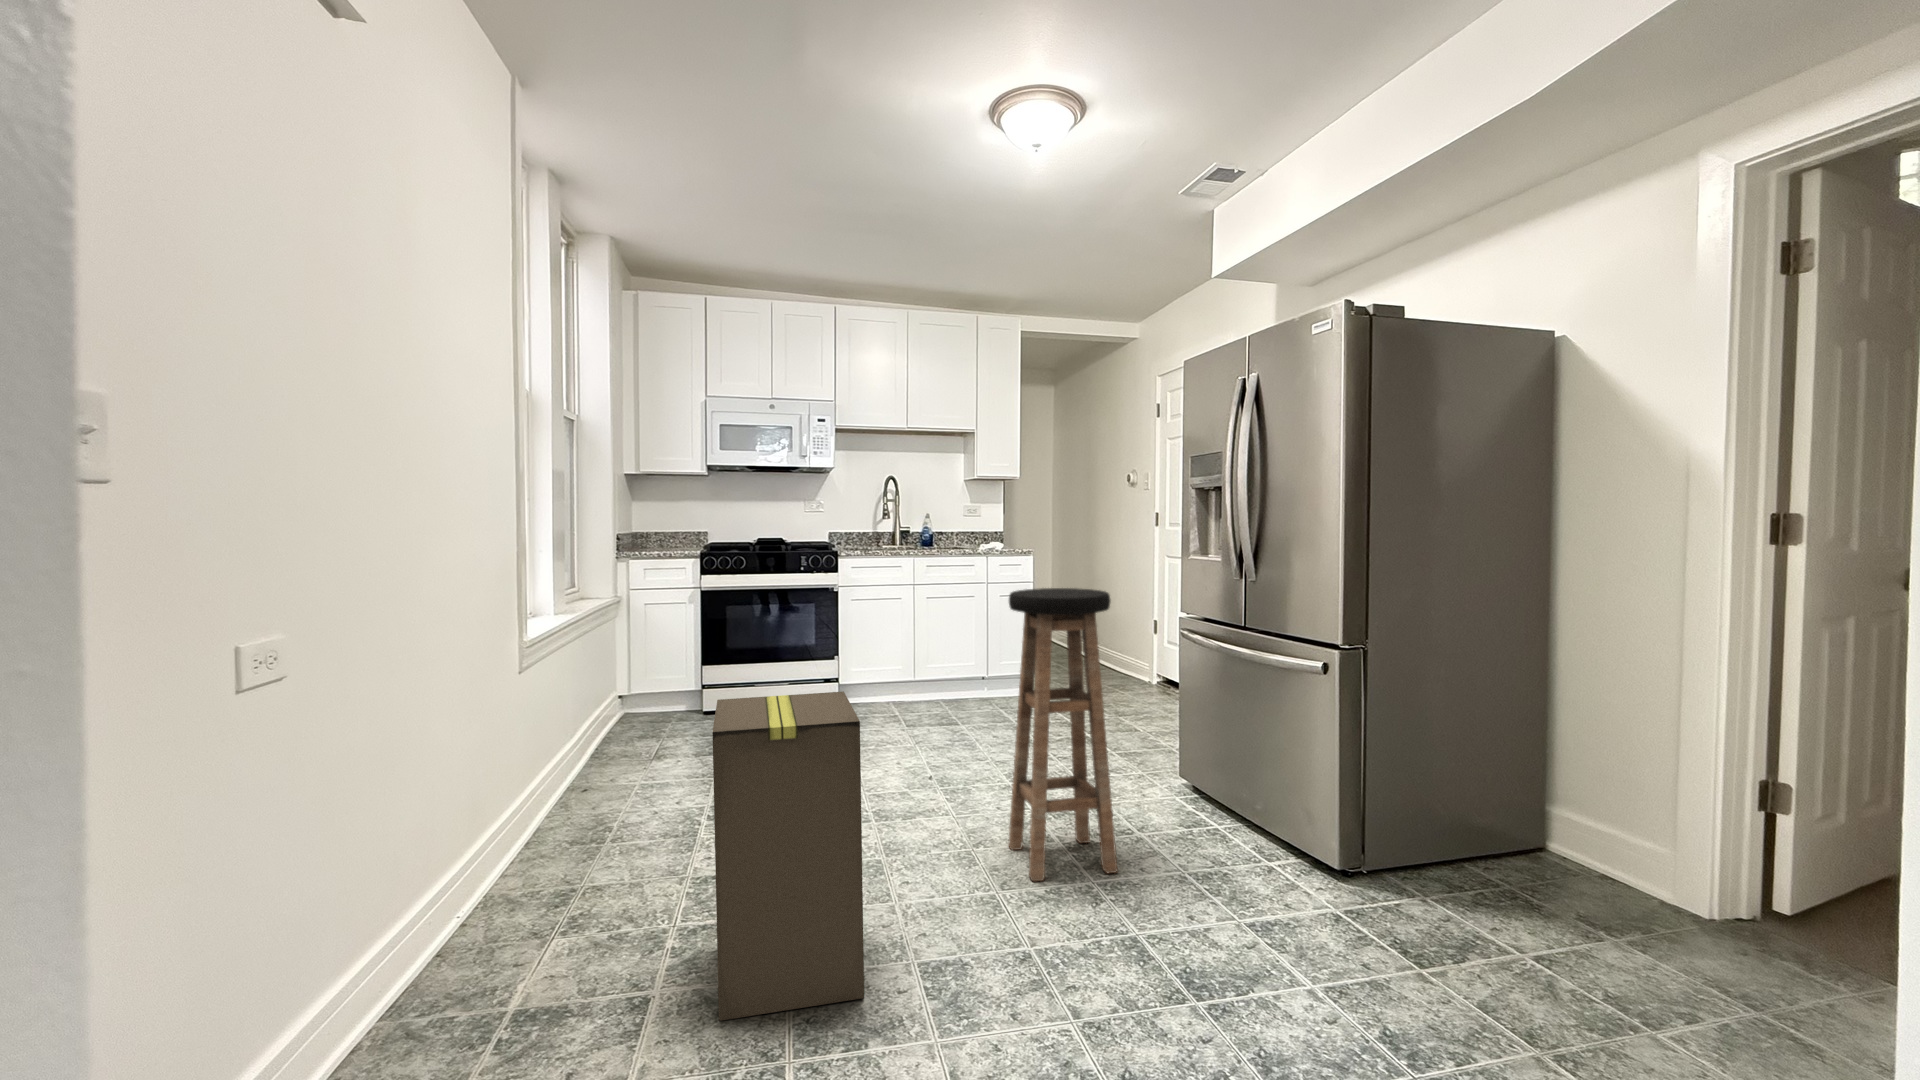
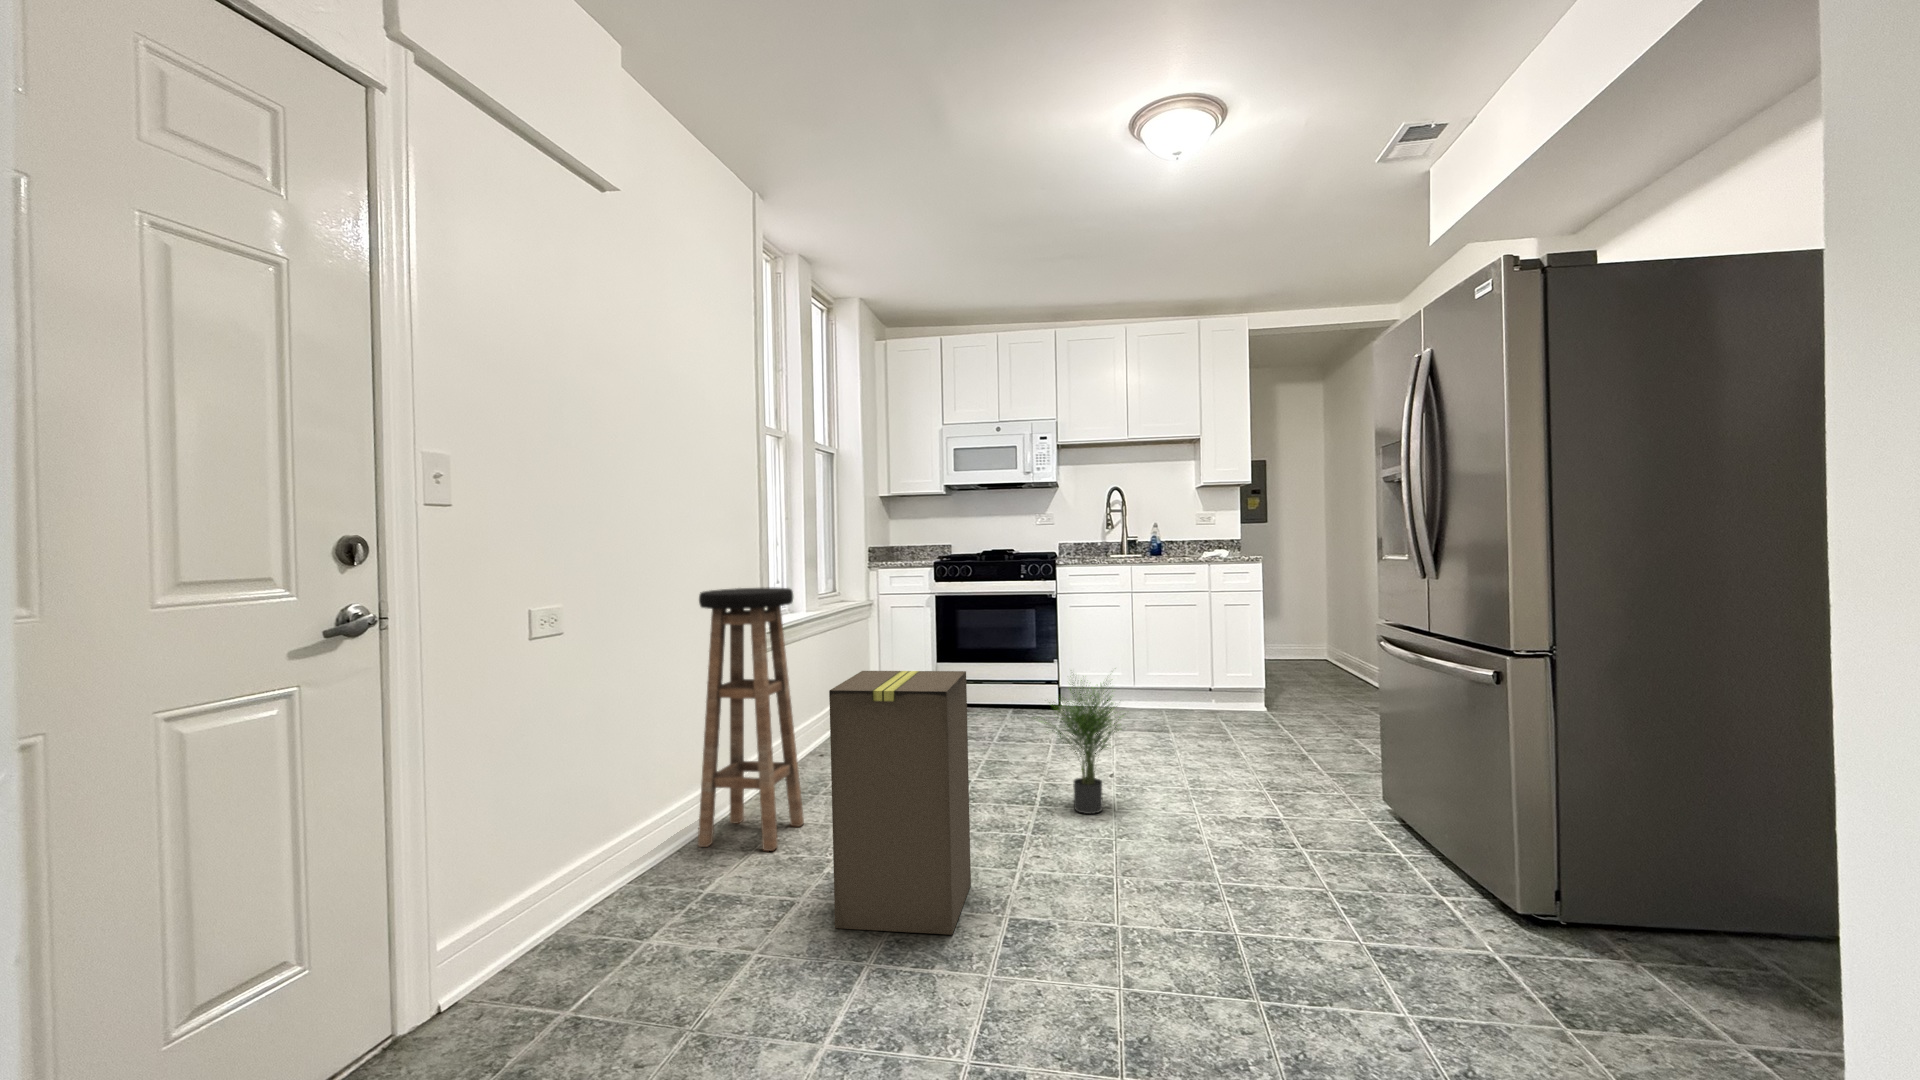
bar stool: present [1008,588,1117,881] -> present [698,588,804,851]
potted plant: none [854,669,963,824] -> present [1041,680,1121,814]

